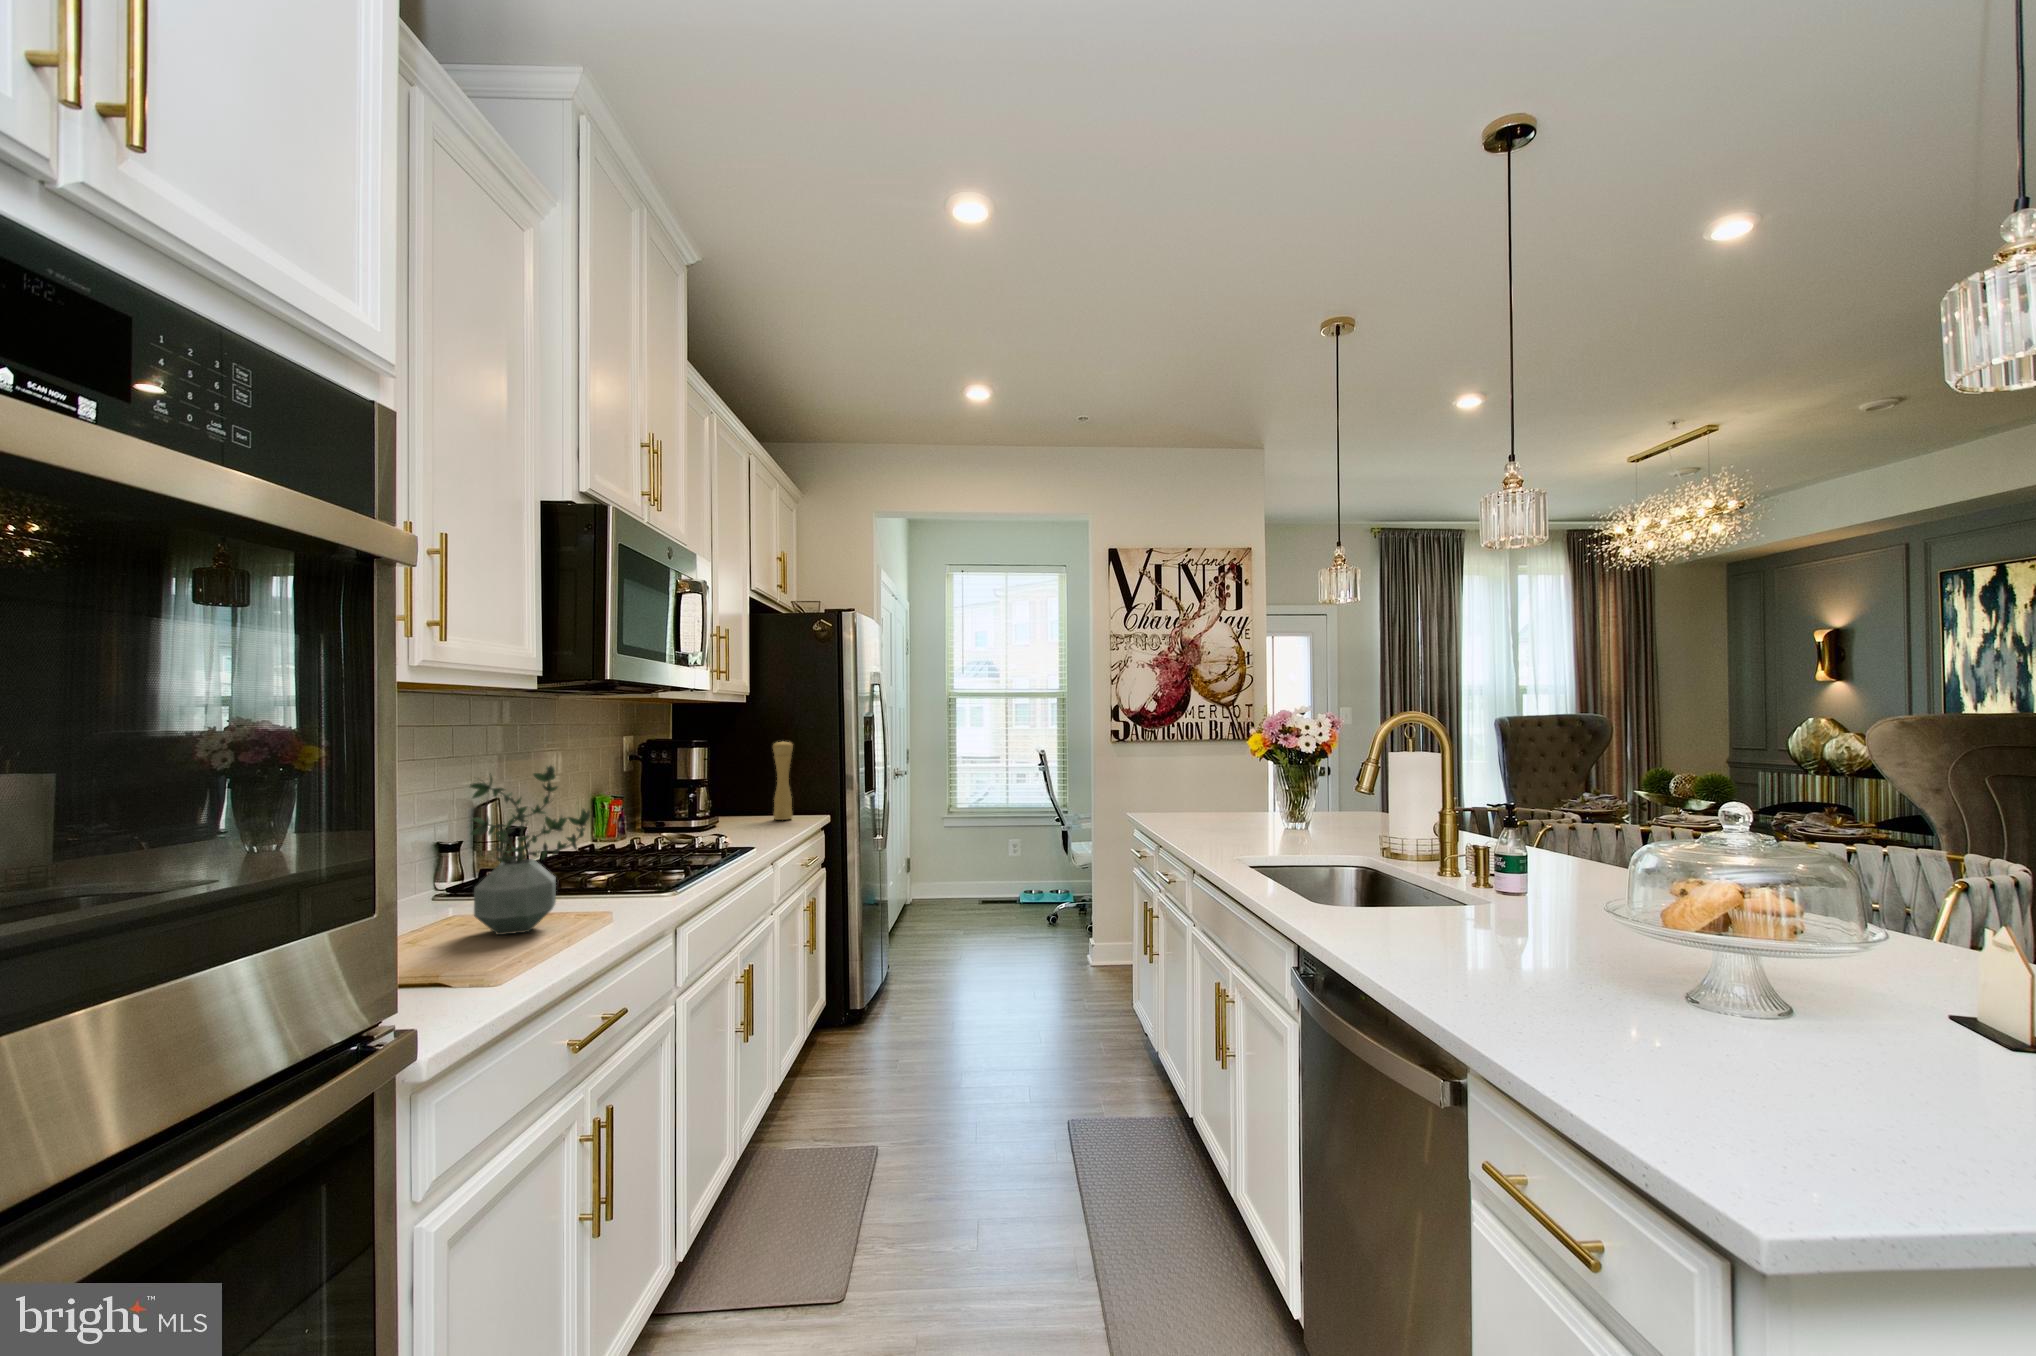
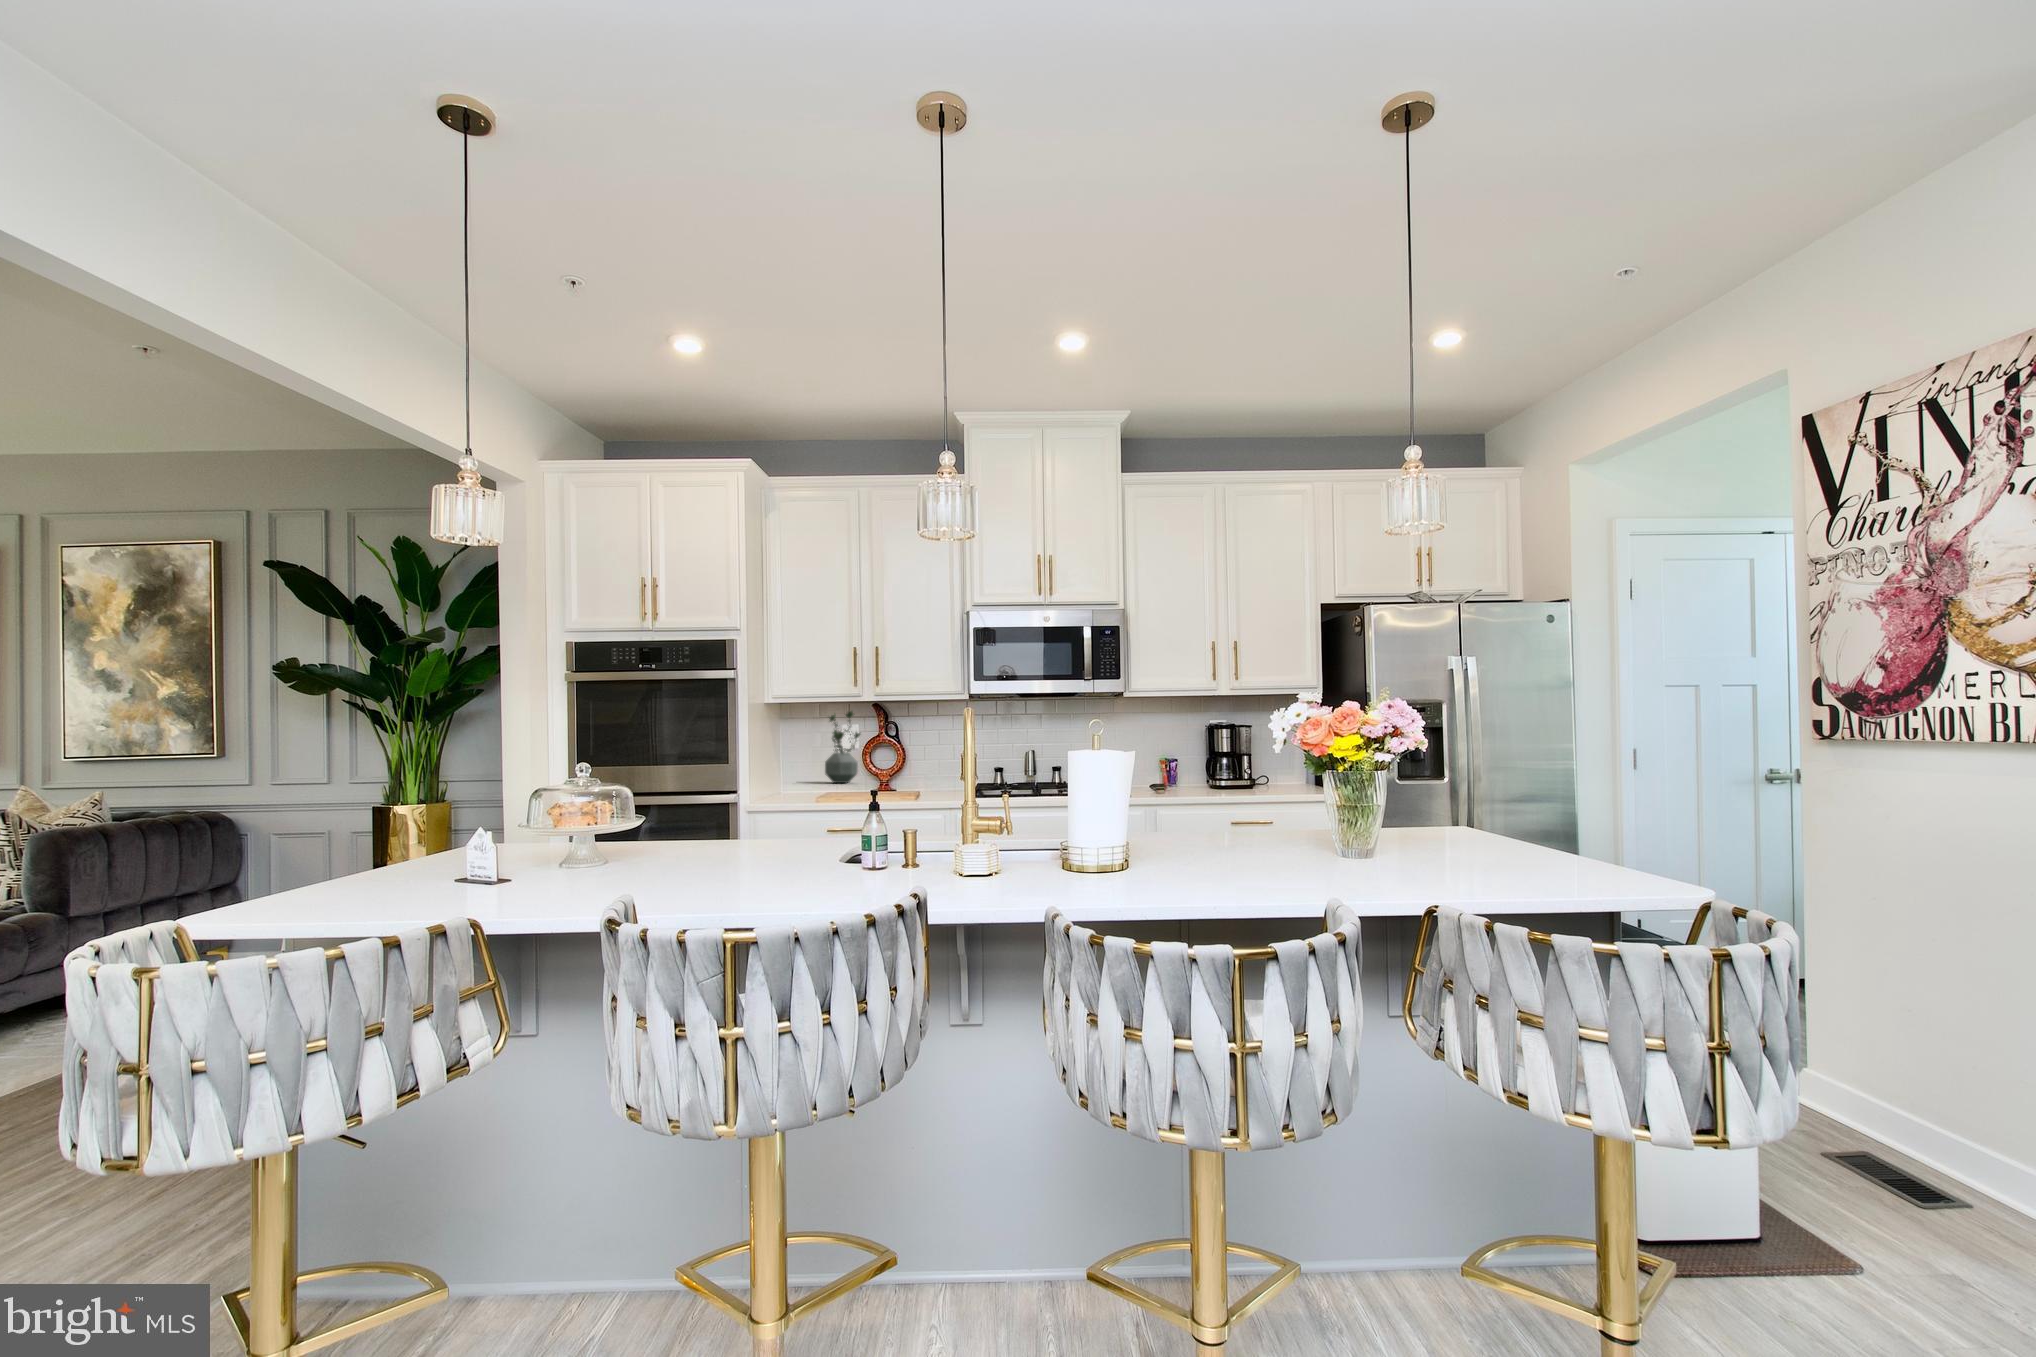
pepper mill: present [773,741,793,820] -> none [1244,721,1262,791]

